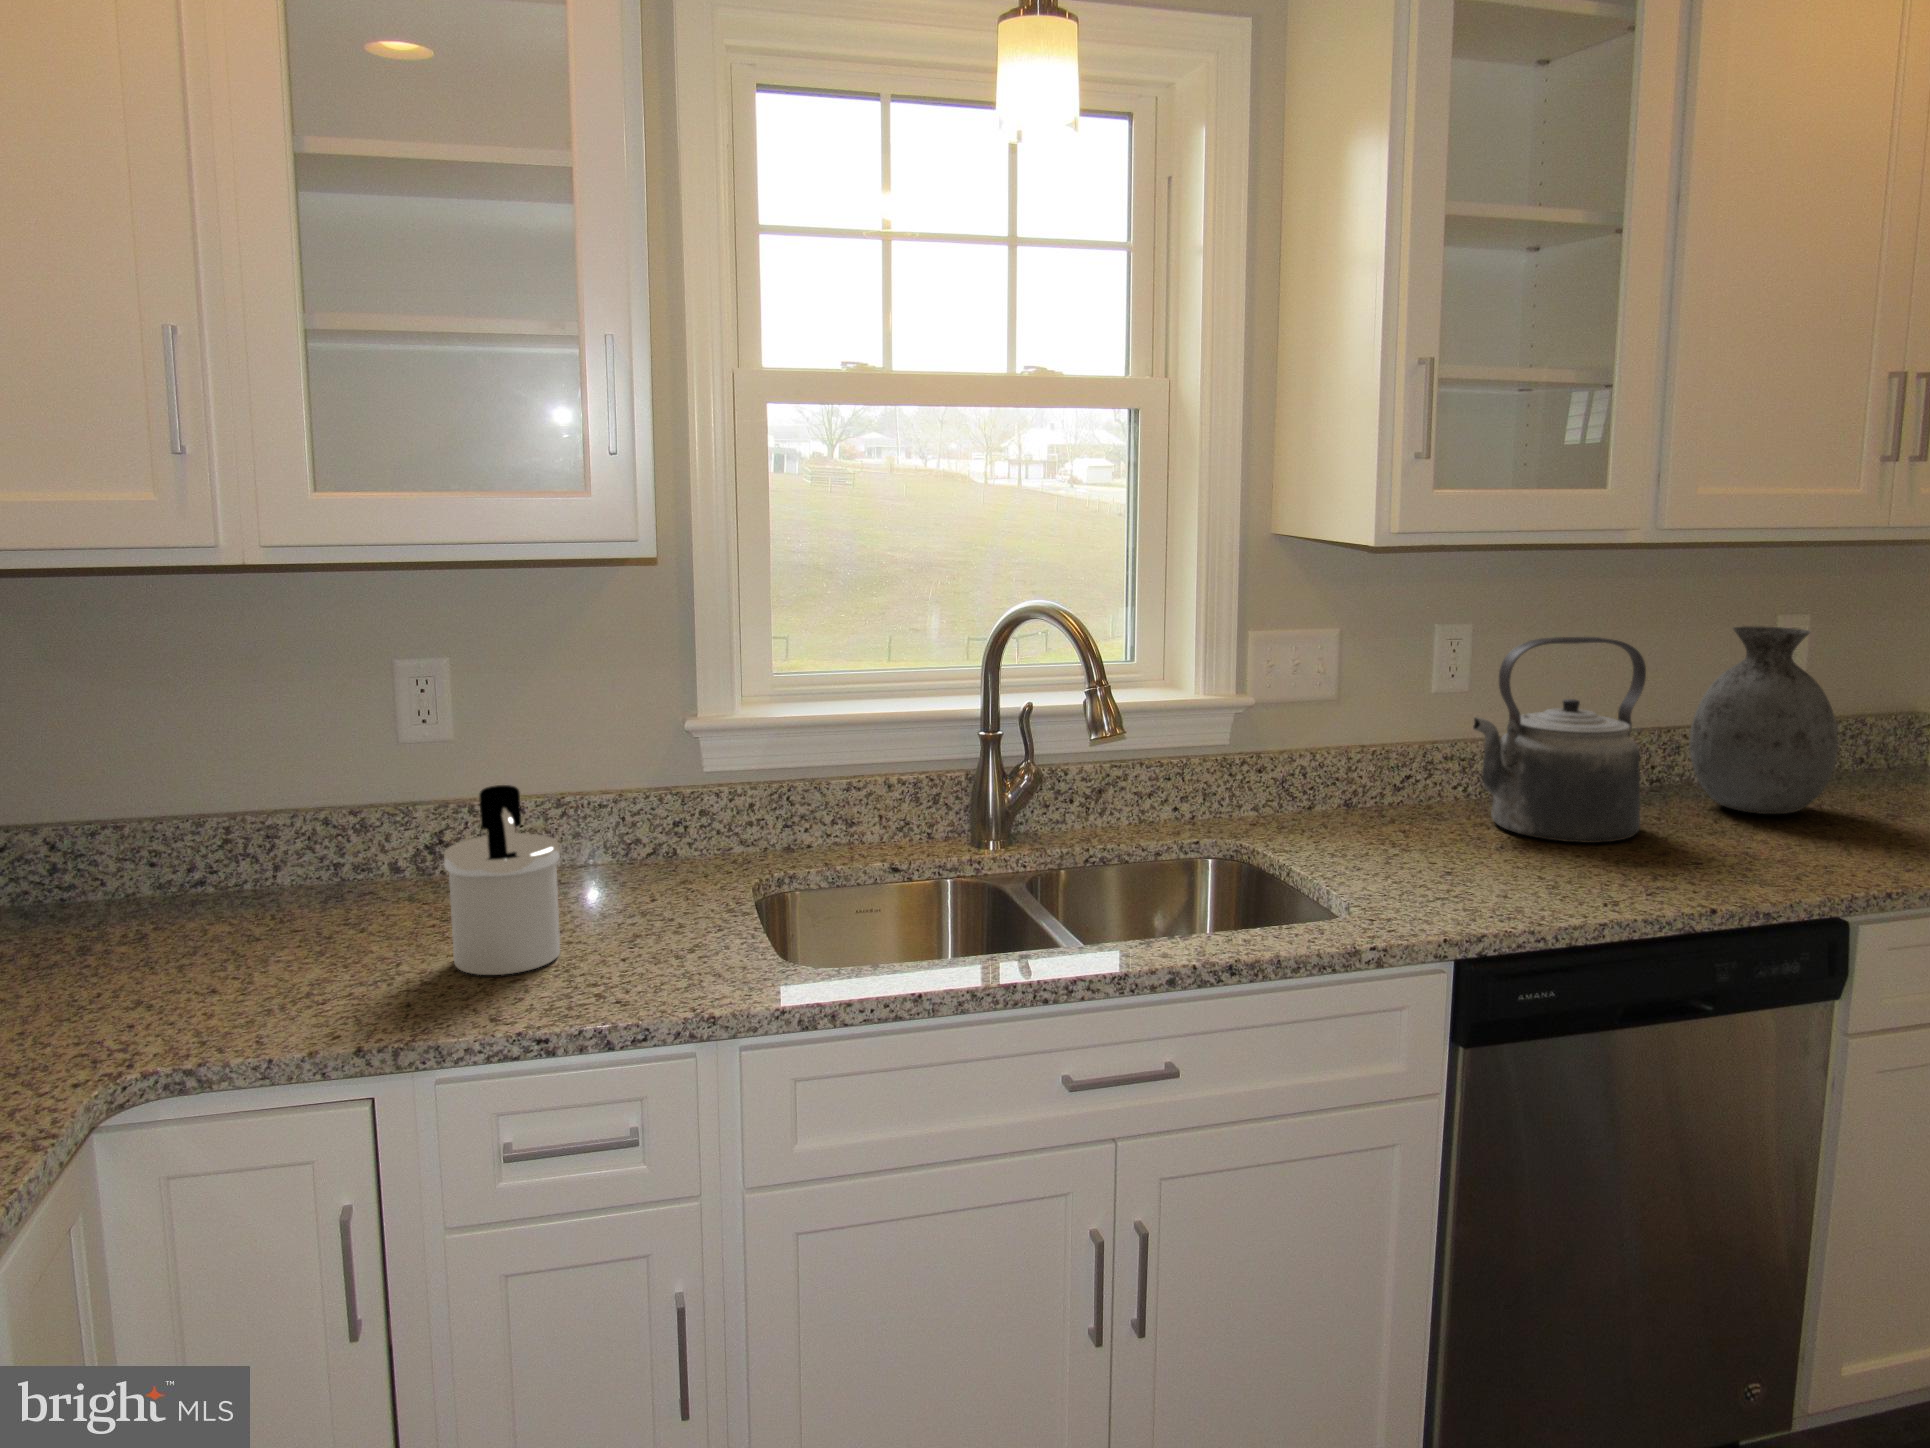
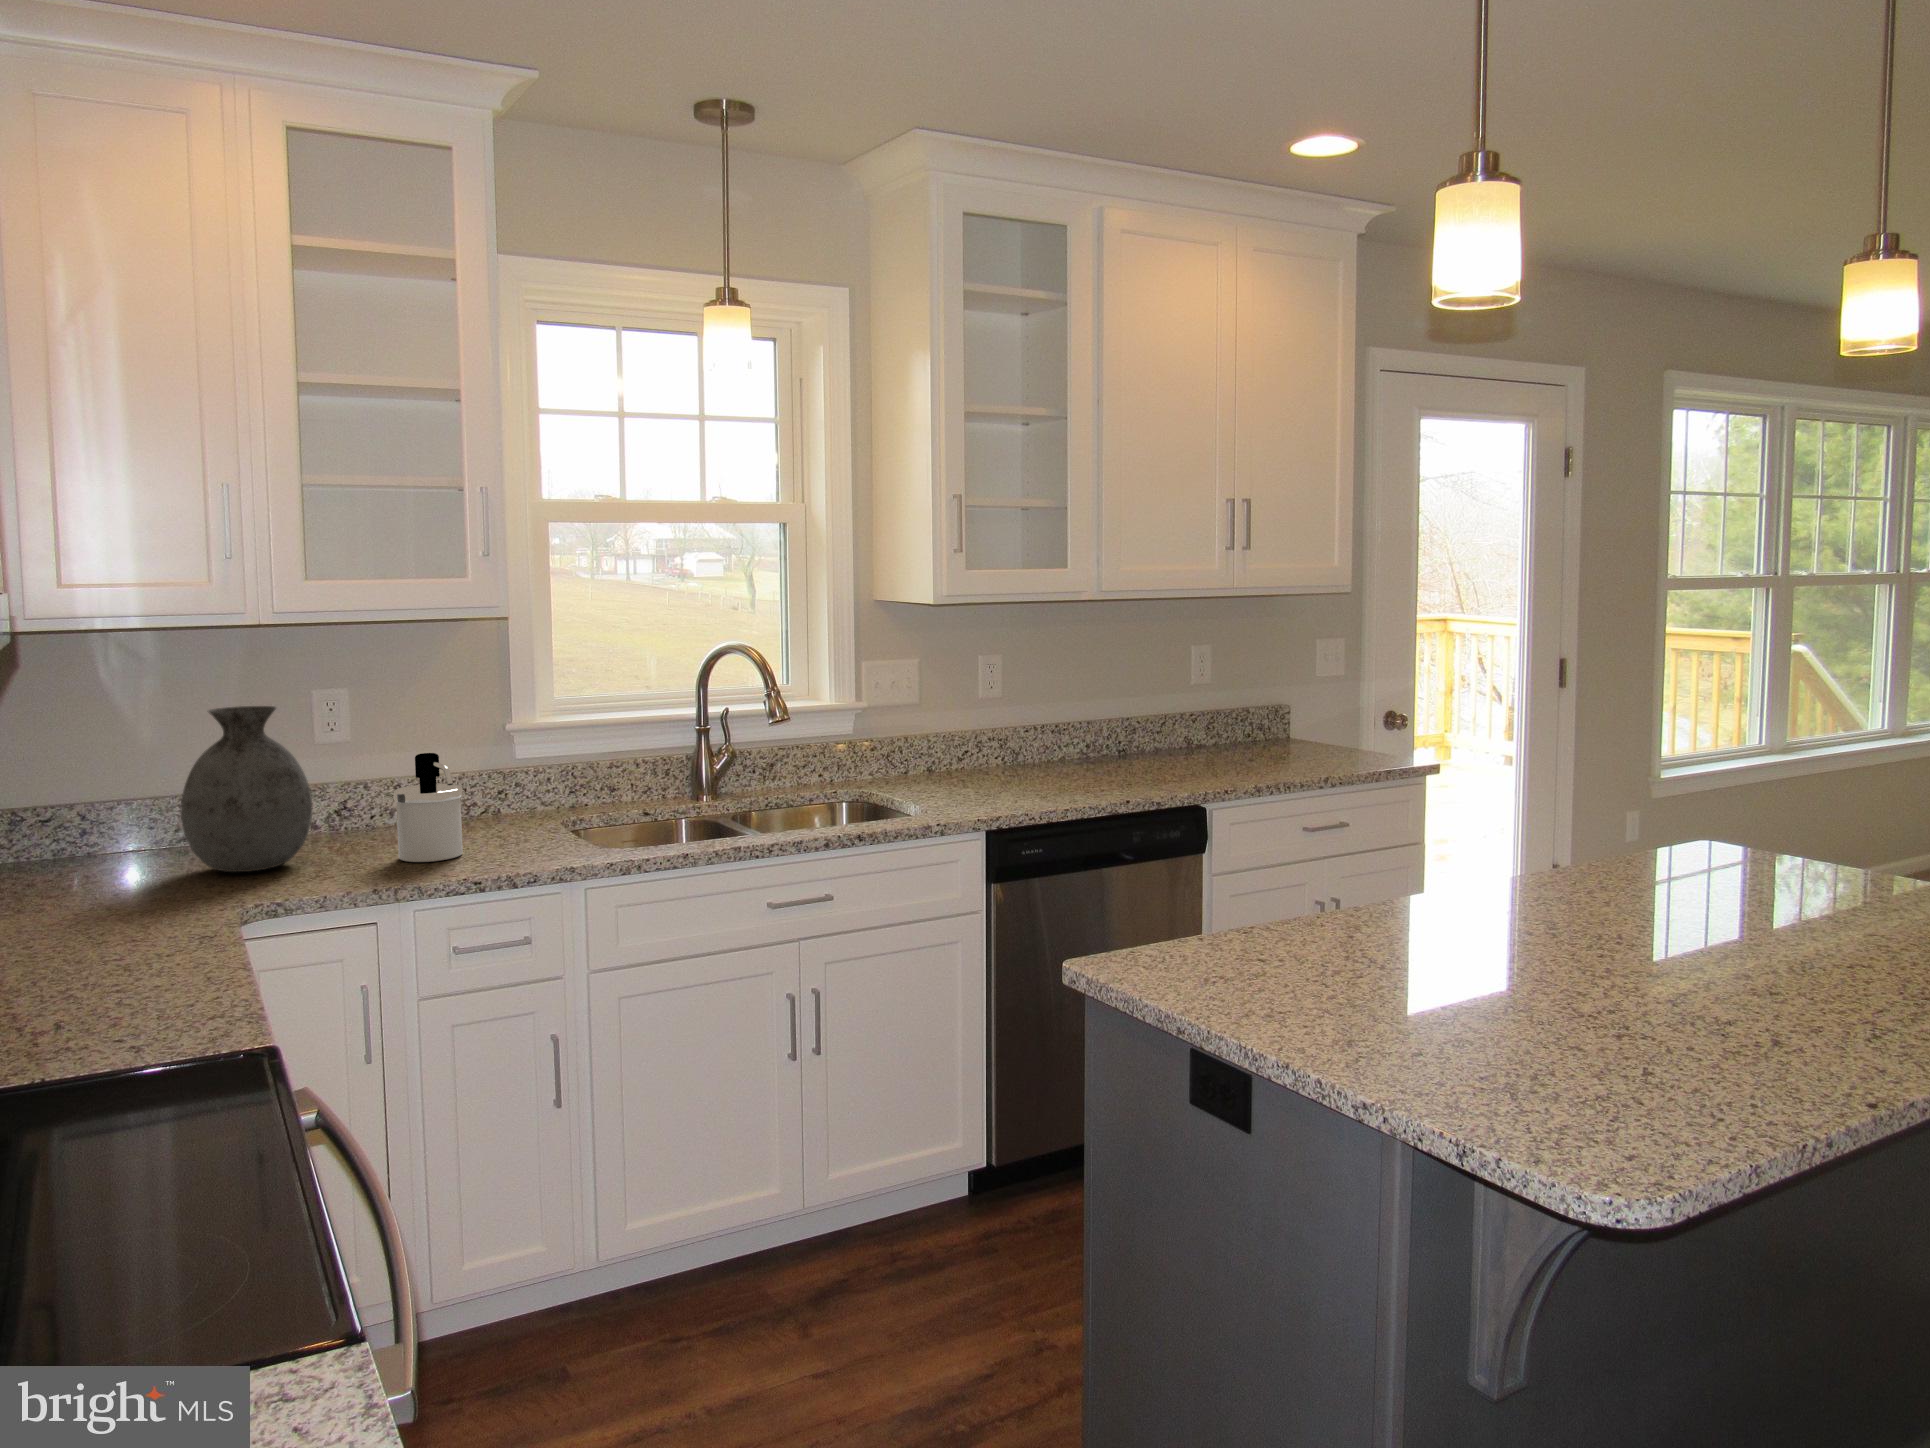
vase: present [1690,626,1838,814] -> present [181,706,312,872]
kettle: present [1473,637,1646,843] -> none [1002,658,1102,779]

